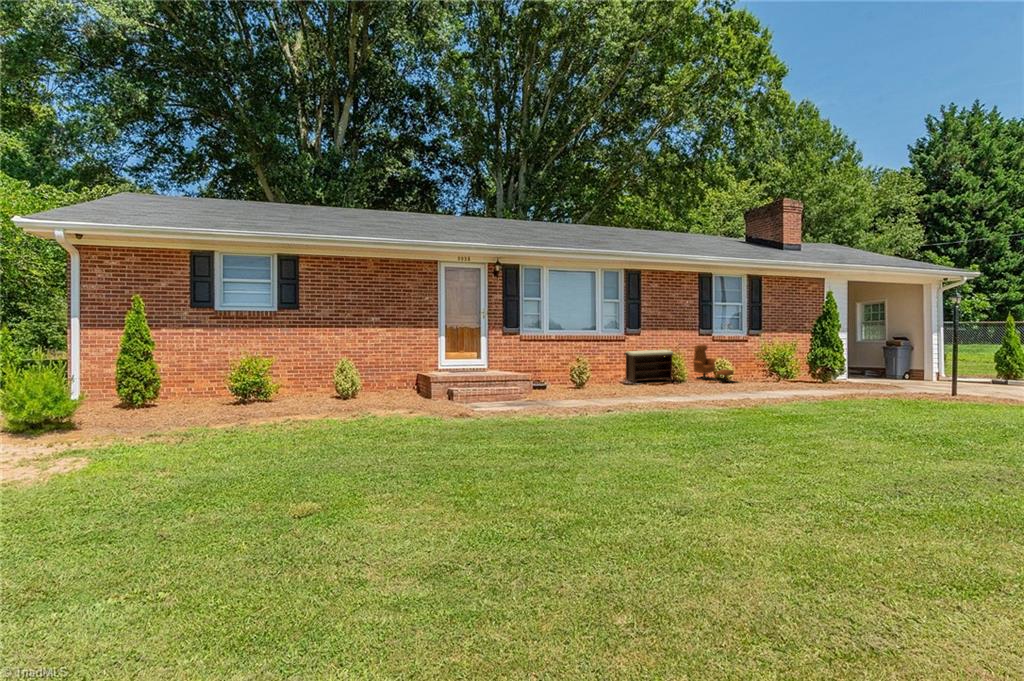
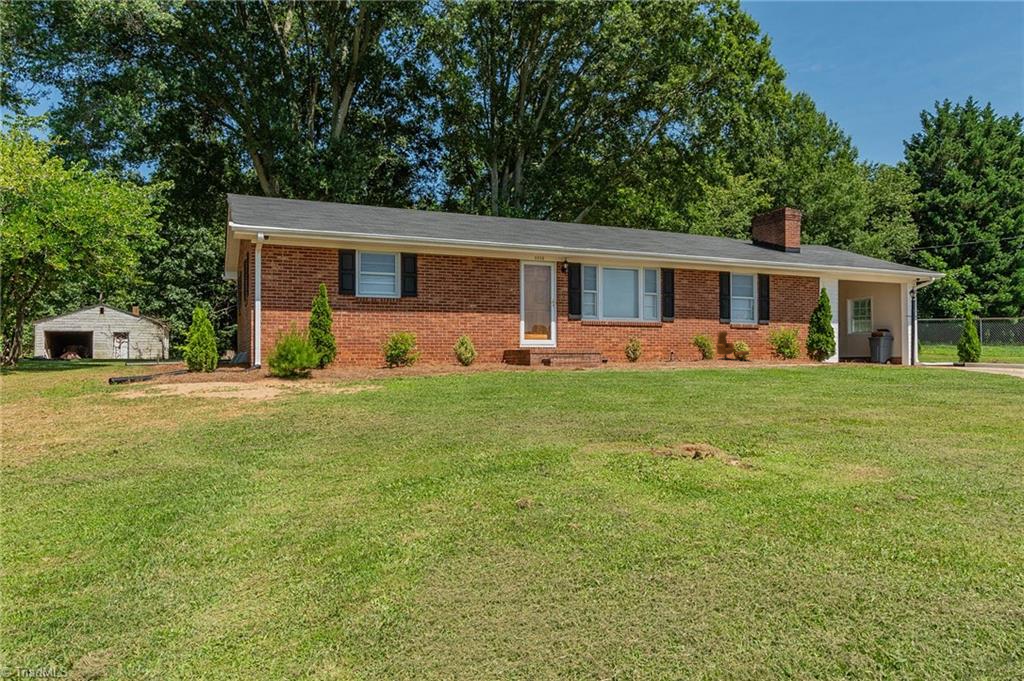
bench: present [624,350,674,383] -> none [662,335,703,362]

